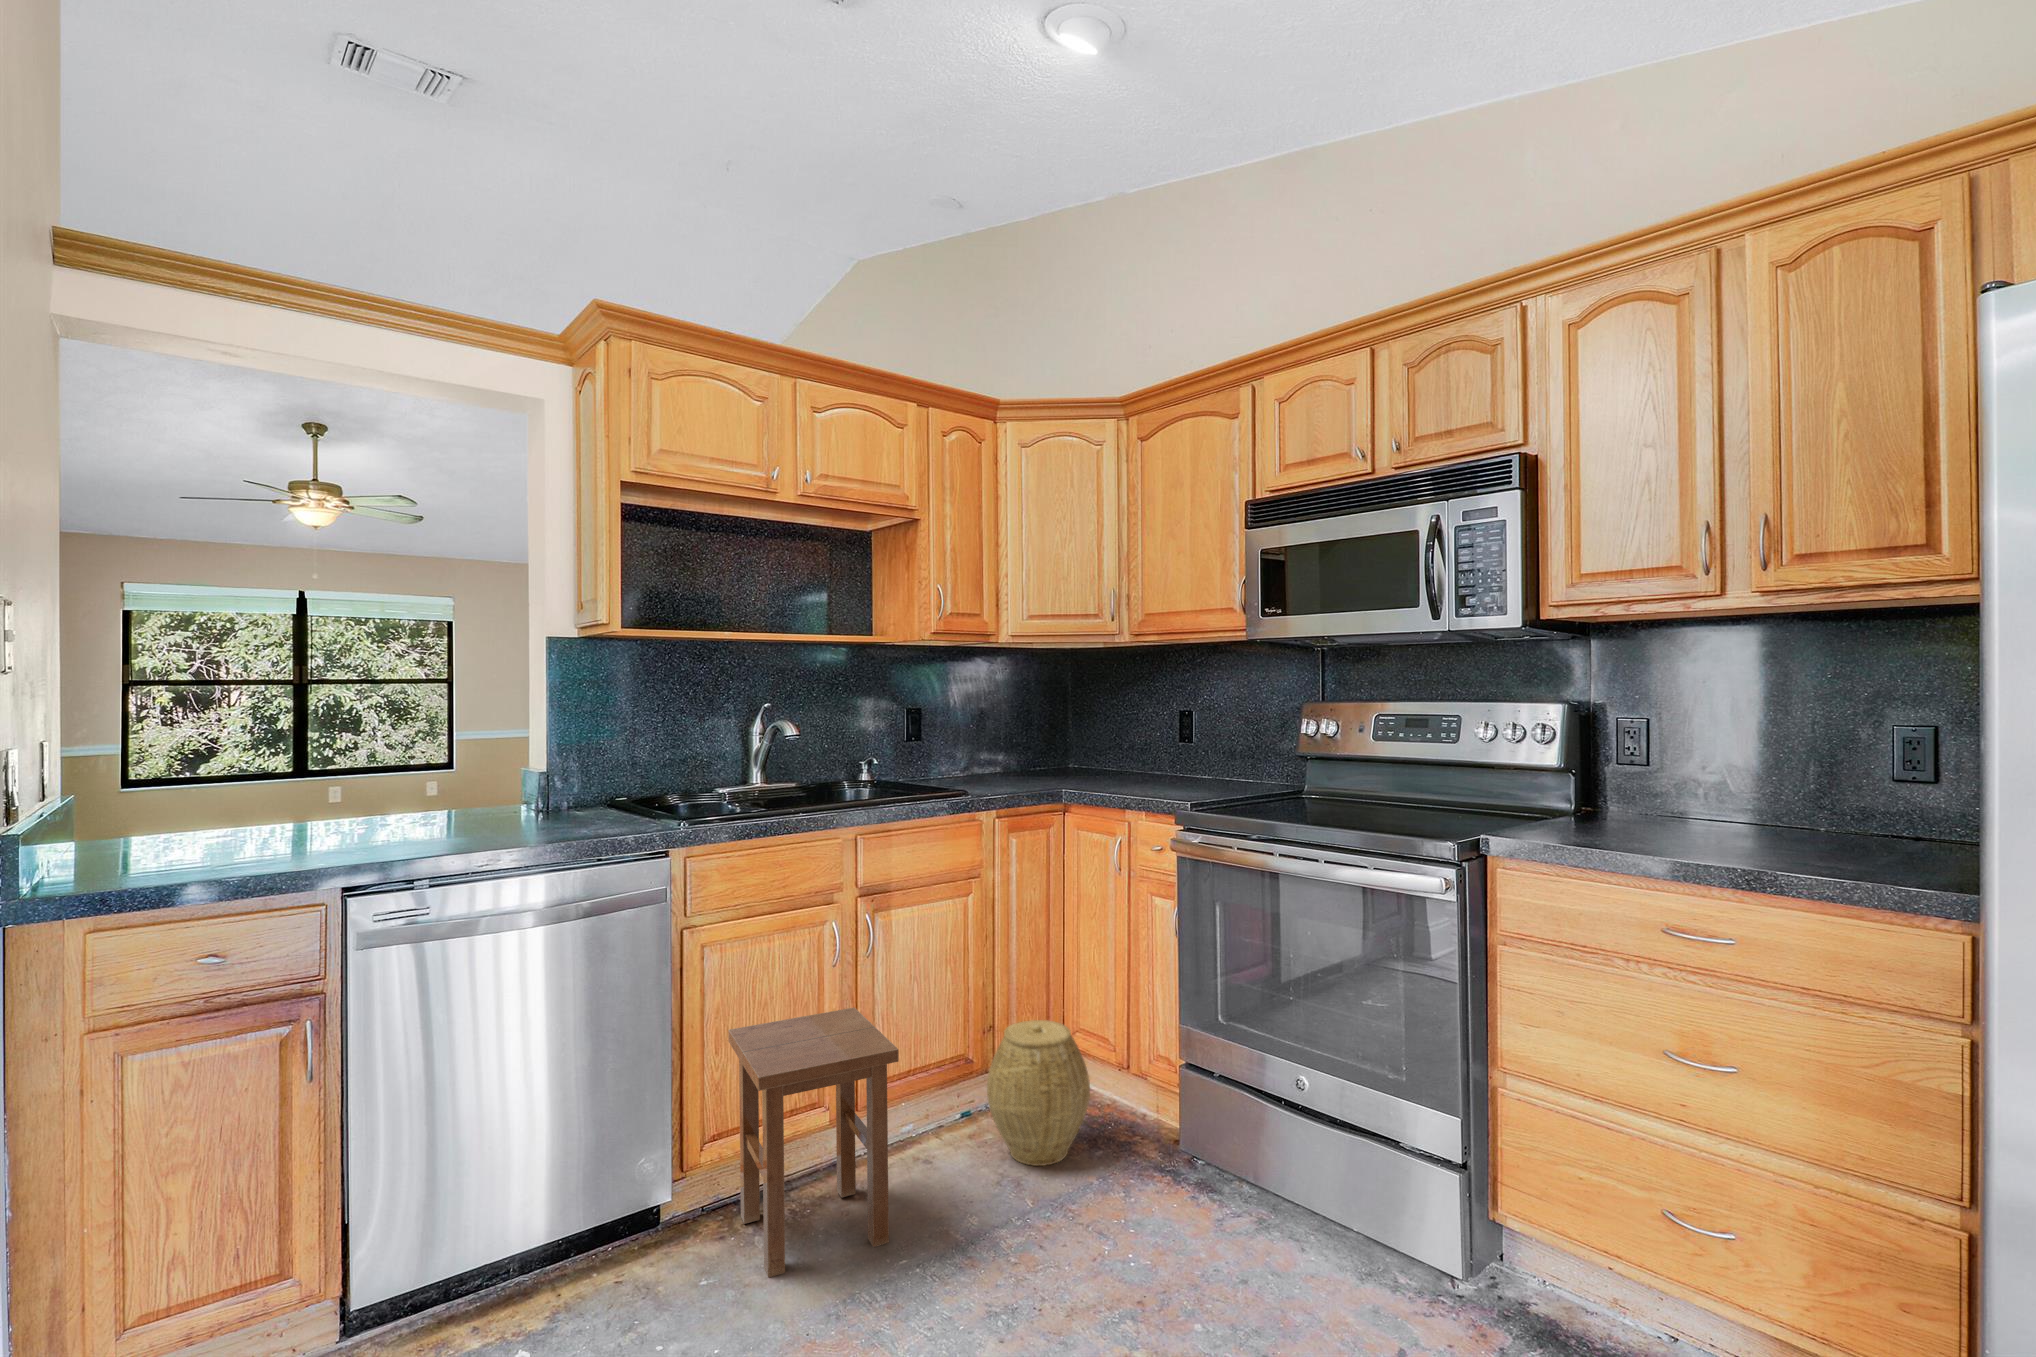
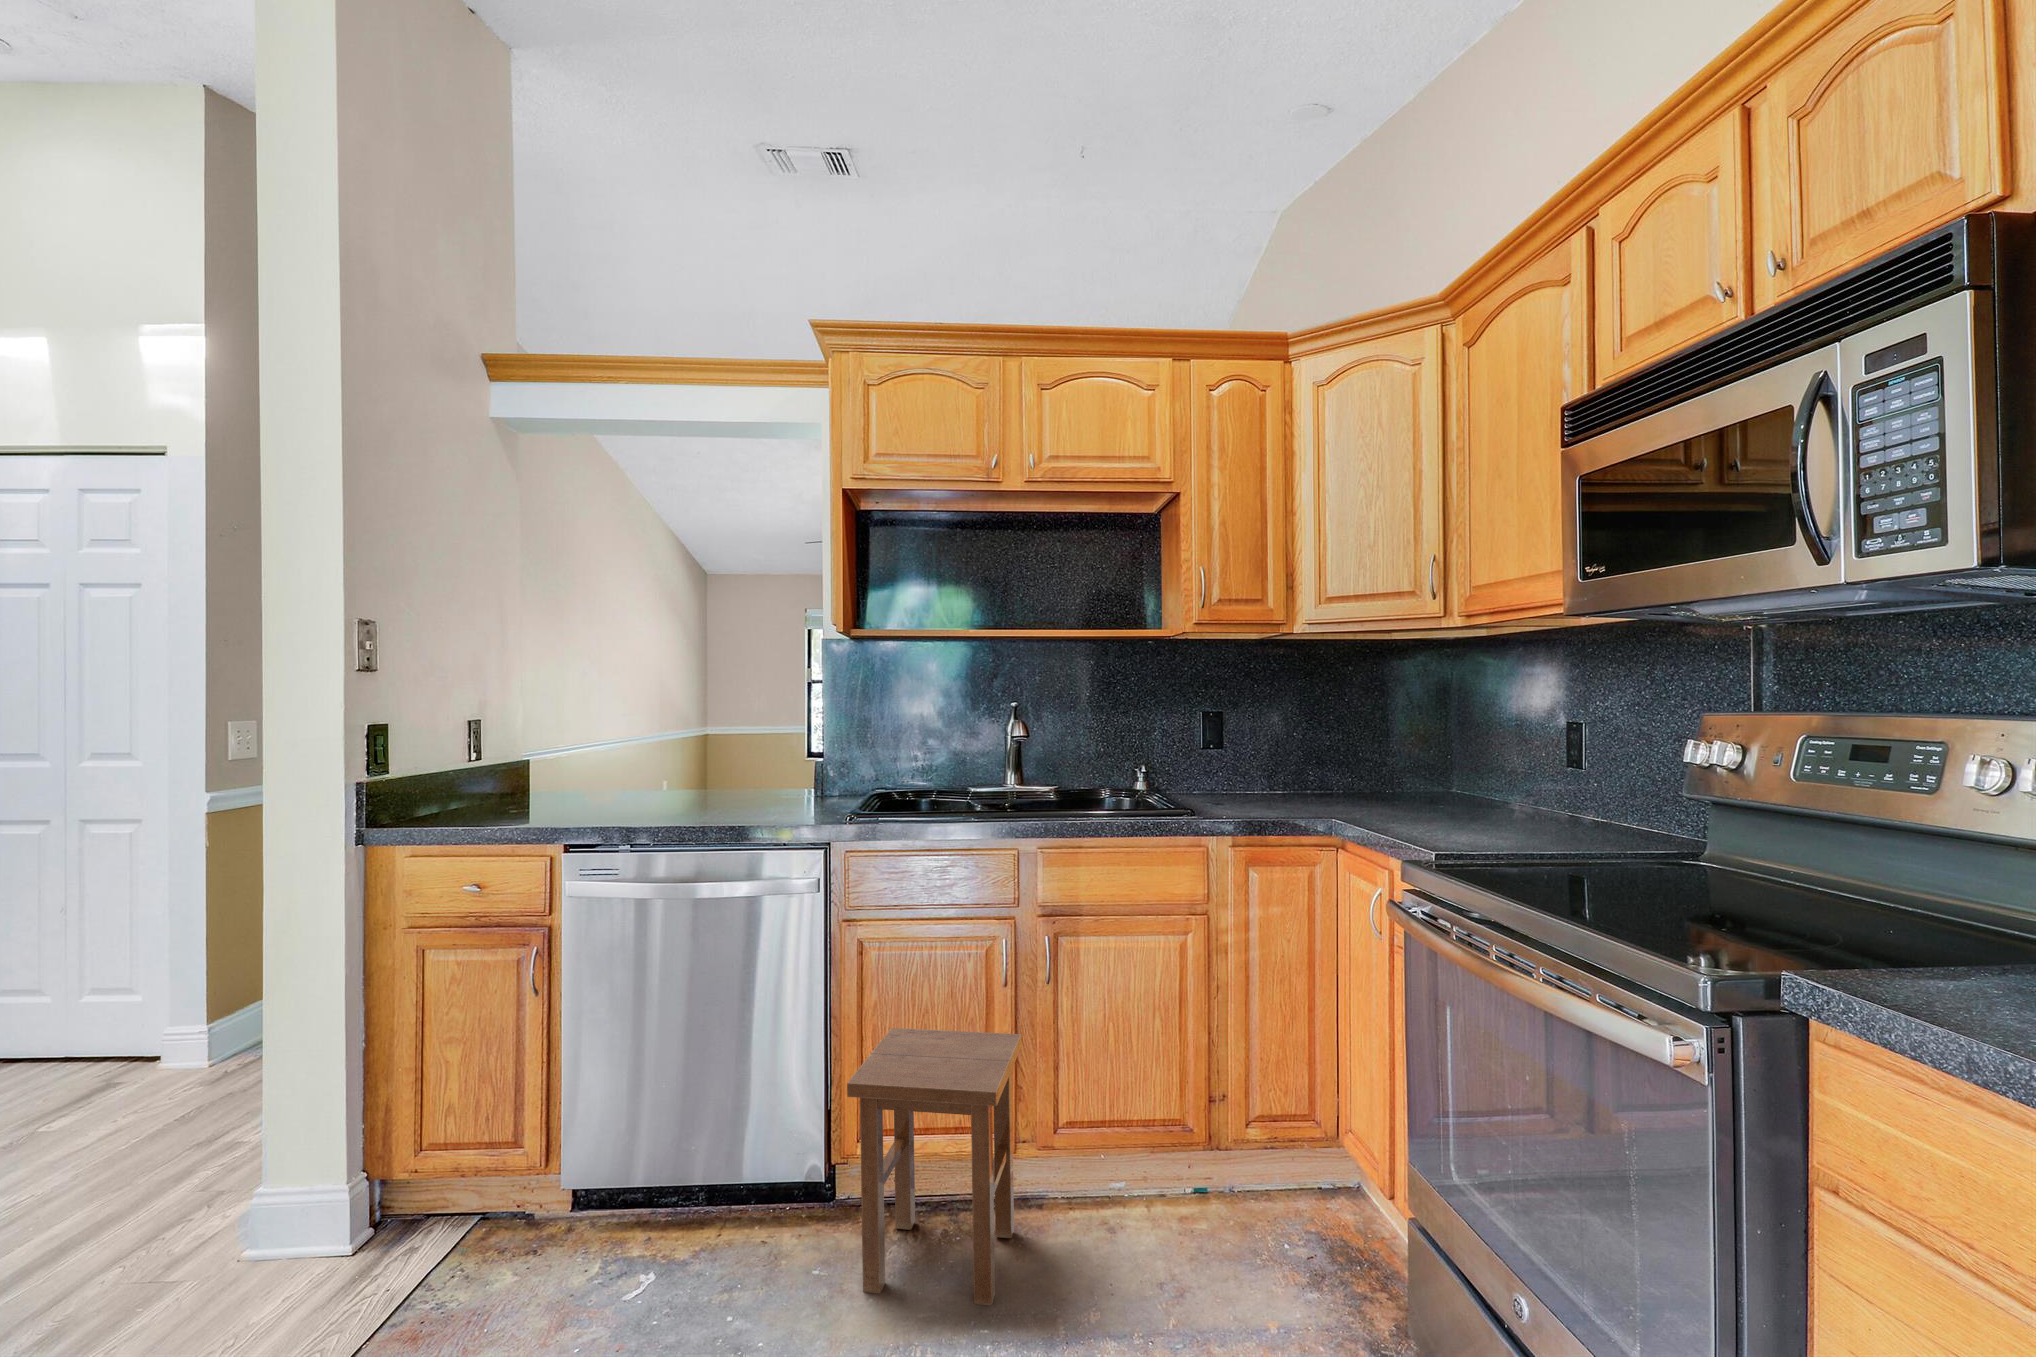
woven basket: present [987,1020,1090,1166] -> none [1175,1099,1308,1290]

